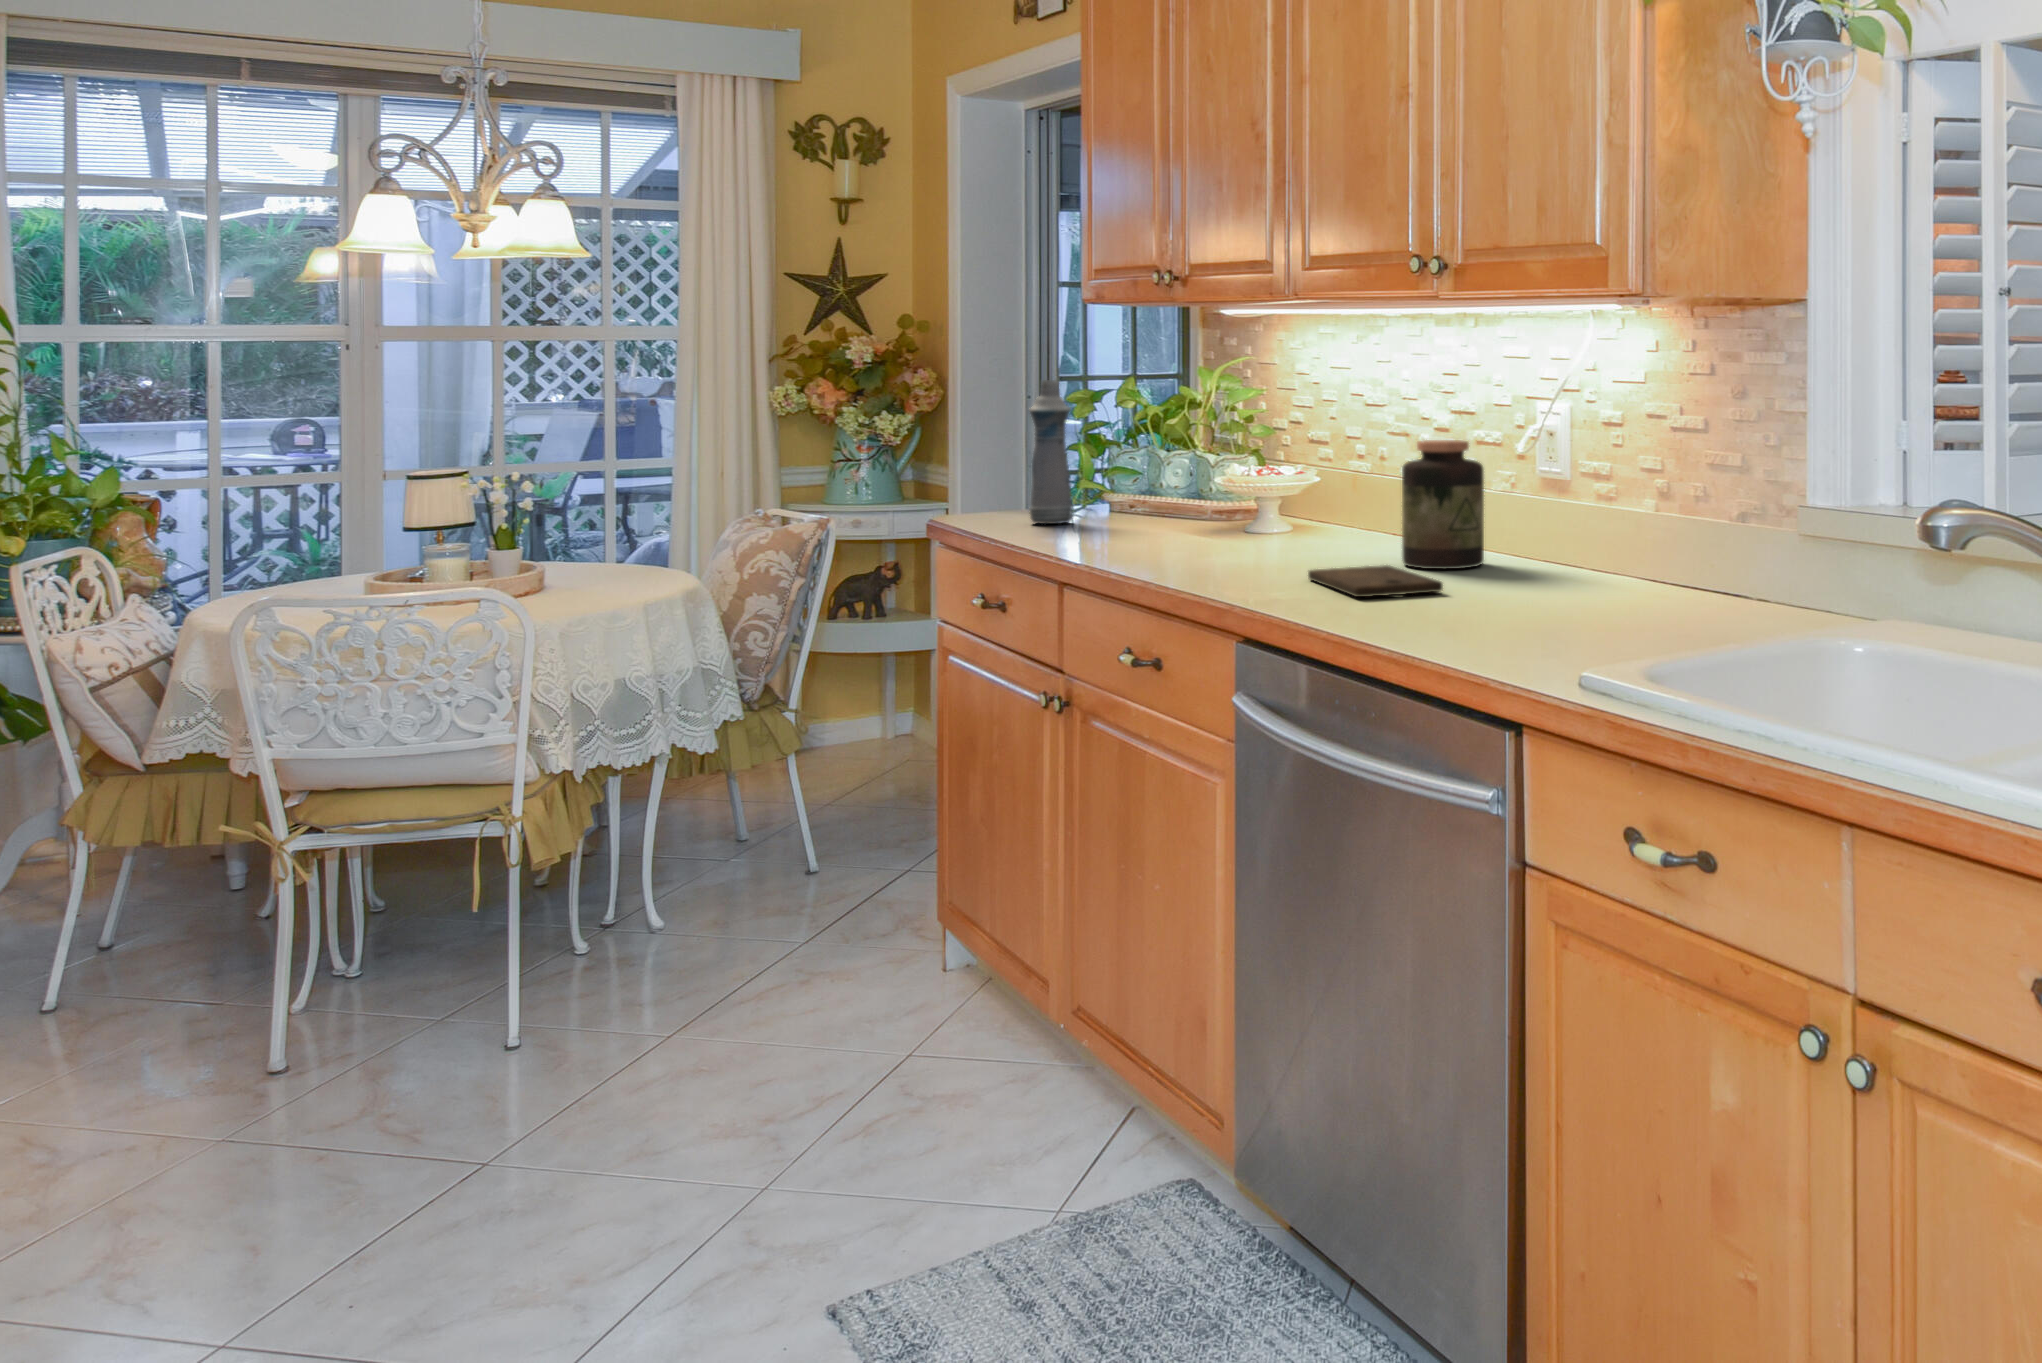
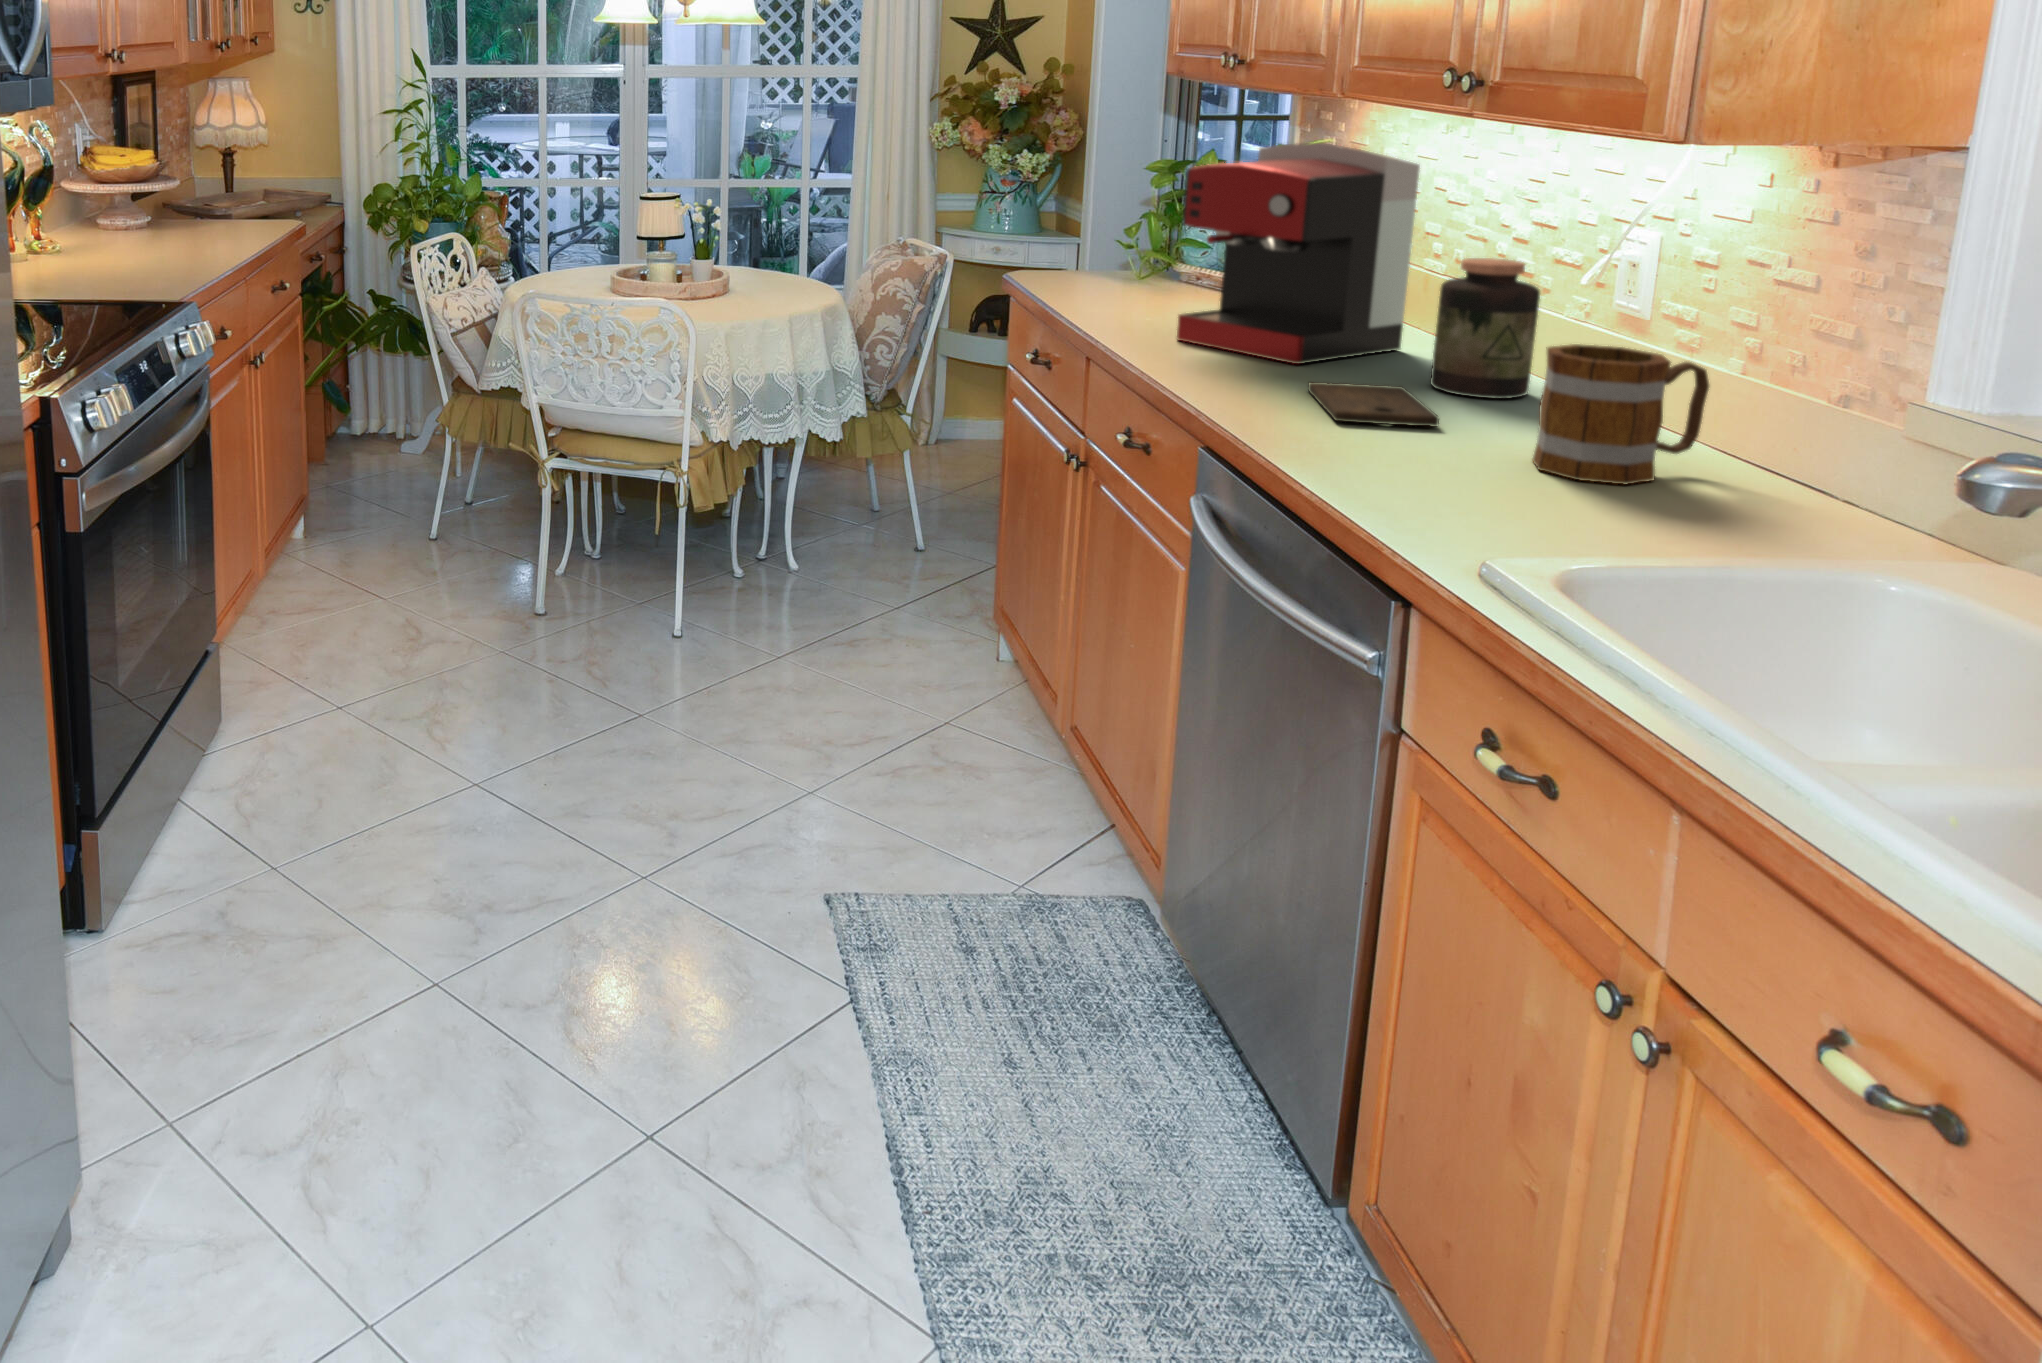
coffee maker: none [1147,347,1353,561] -> present [1177,143,1420,364]
bottle: present [1029,380,1072,524] -> none [1094,155,1142,291]
mug: none [1536,493,1655,614] -> present [1533,344,1709,484]

